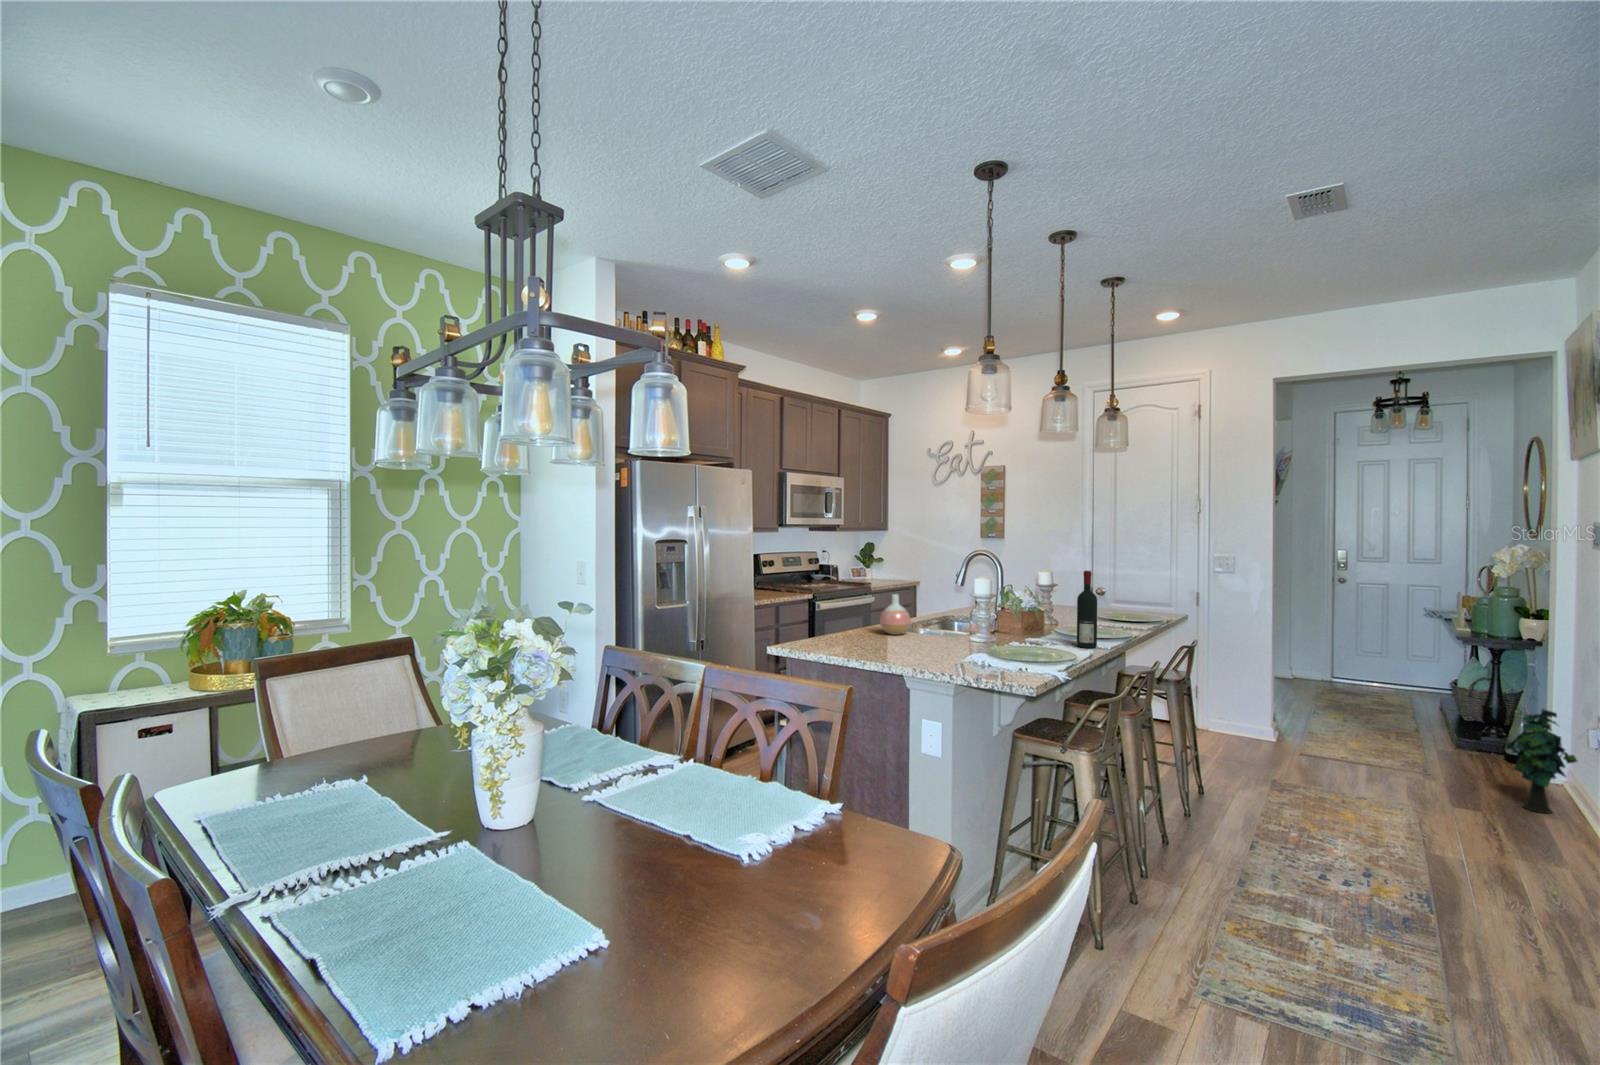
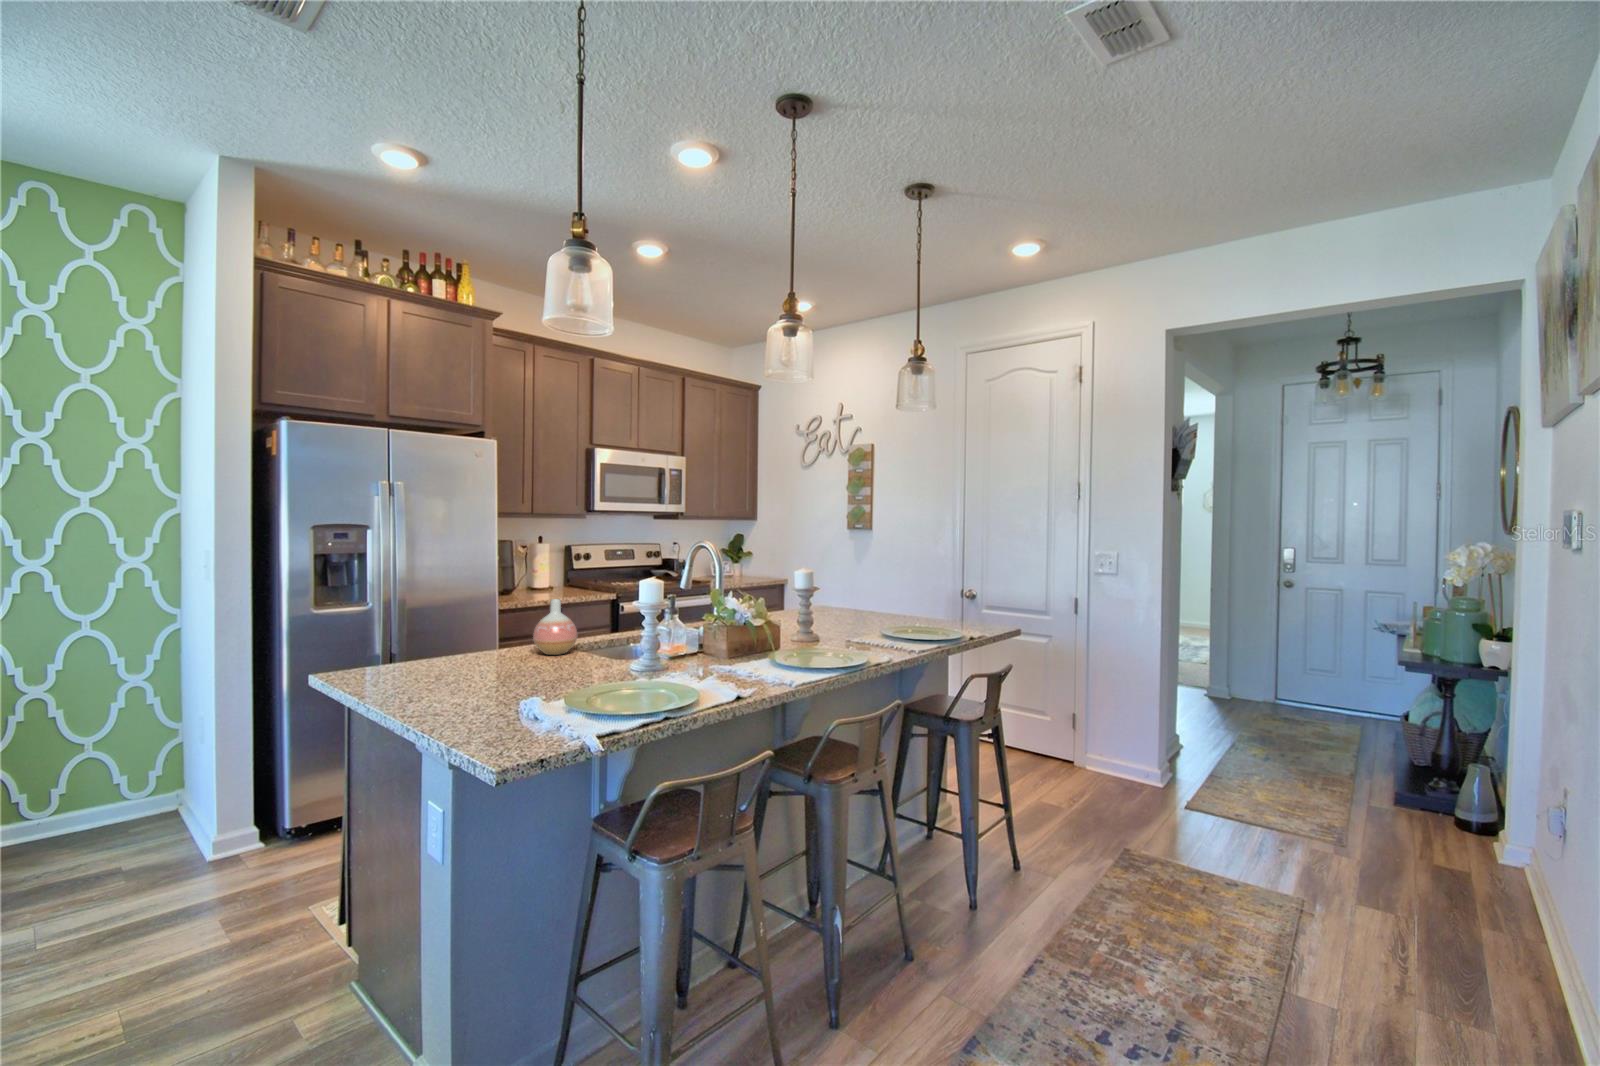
wine bottle: present [1077,571,1097,648] -> none [748,570,776,684]
decorative plant: present [1507,709,1577,813] -> none [1433,772,1532,919]

